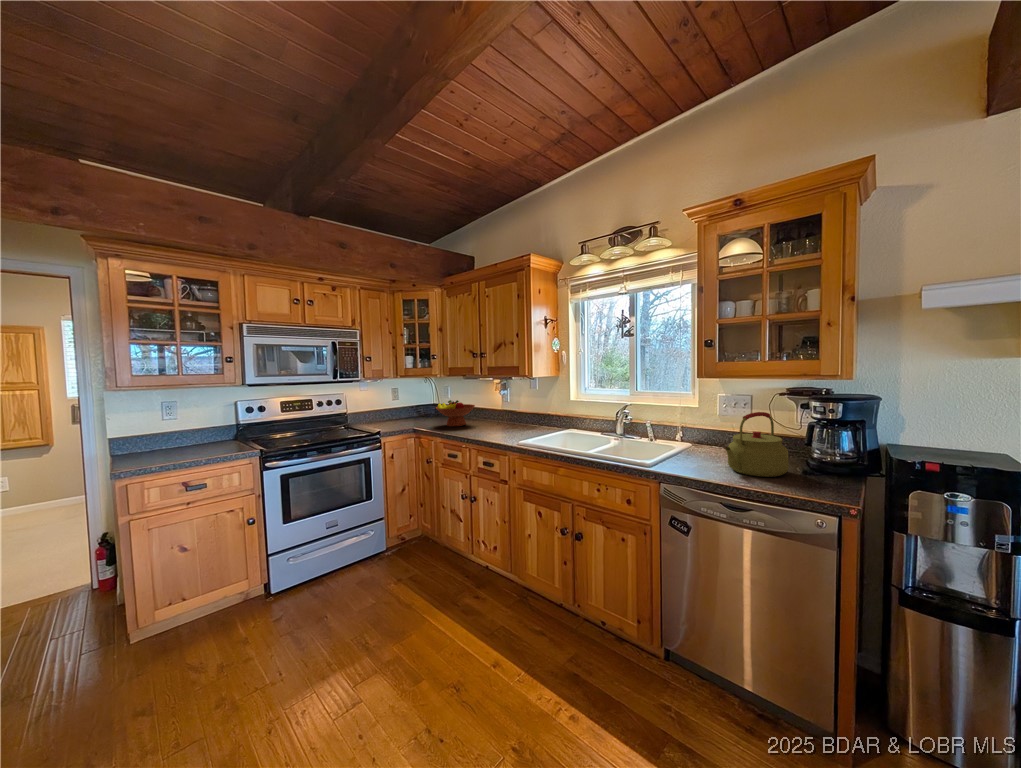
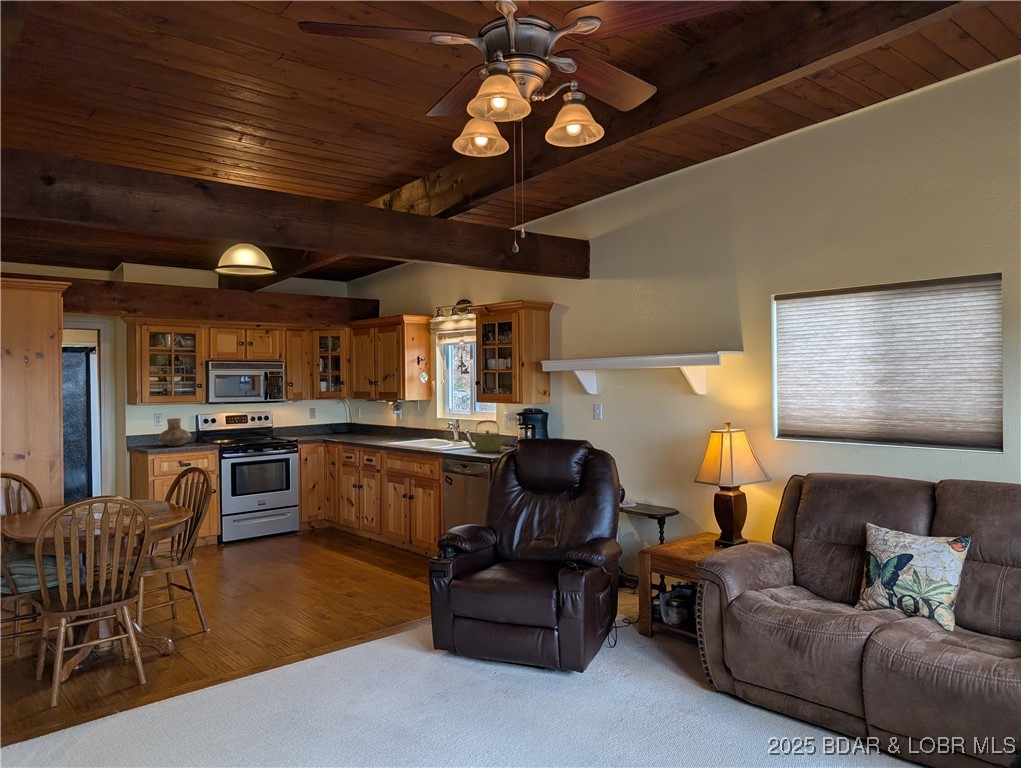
fruit bowl: present [436,400,475,426] -> none [342,418,373,438]
vase: none [159,409,219,453] -> present [158,418,191,446]

